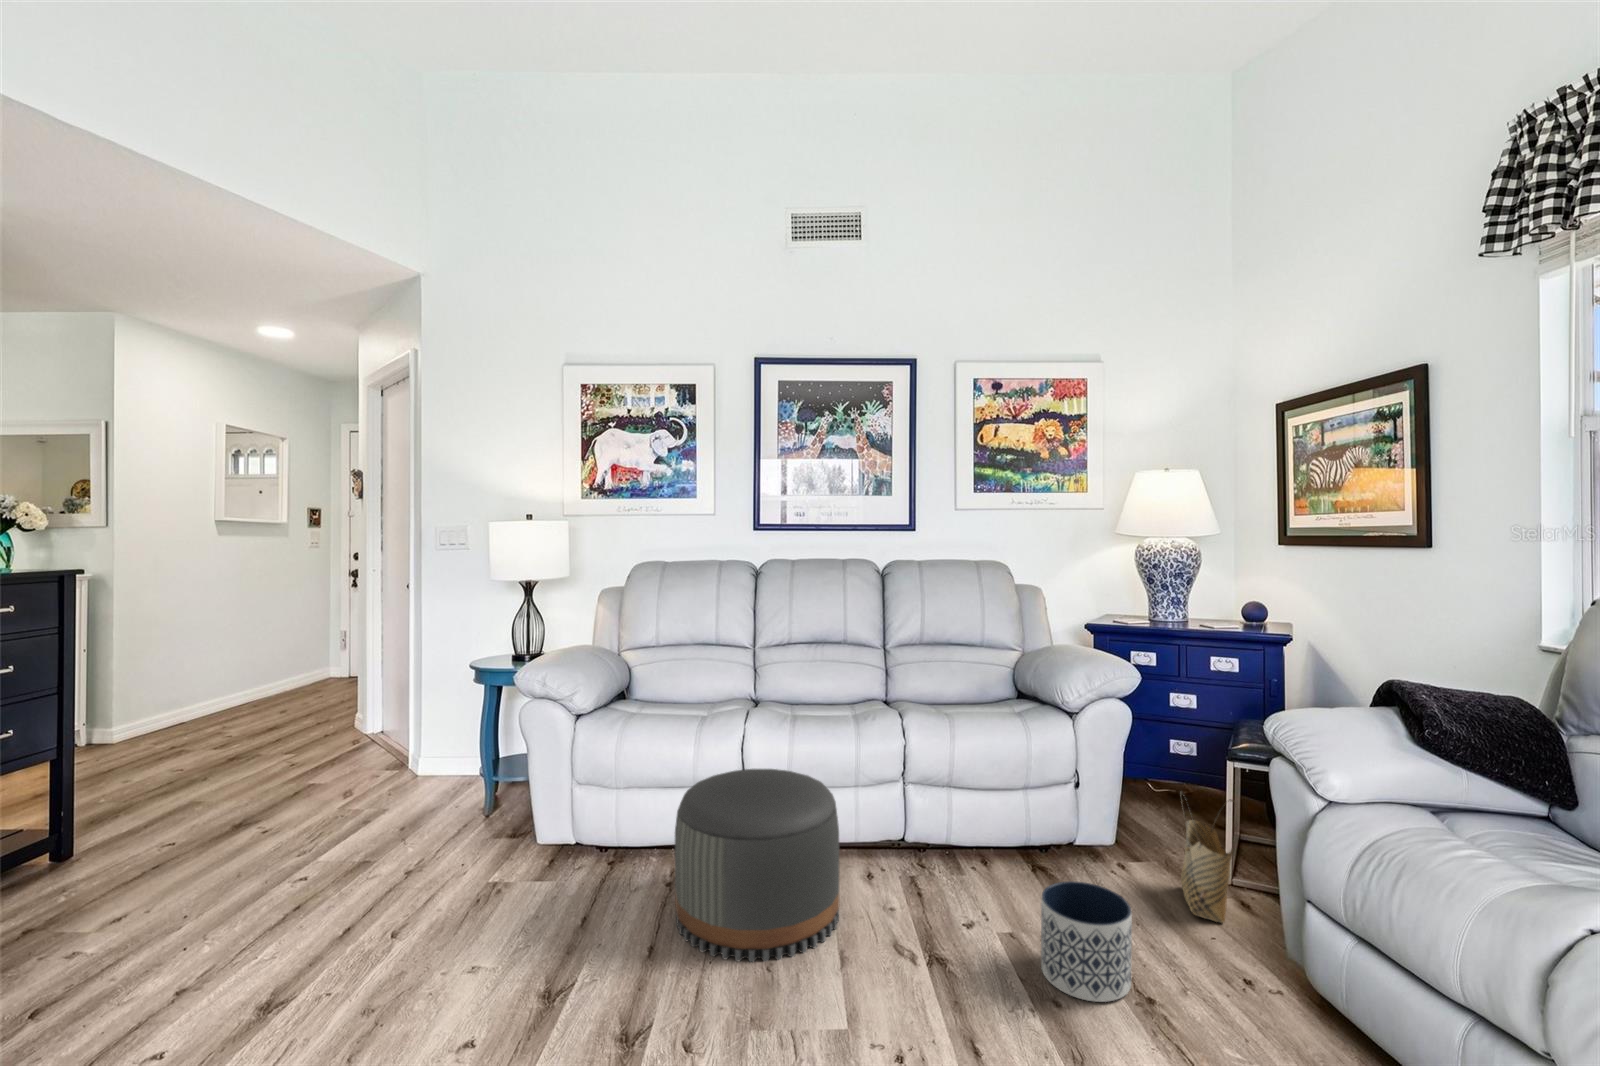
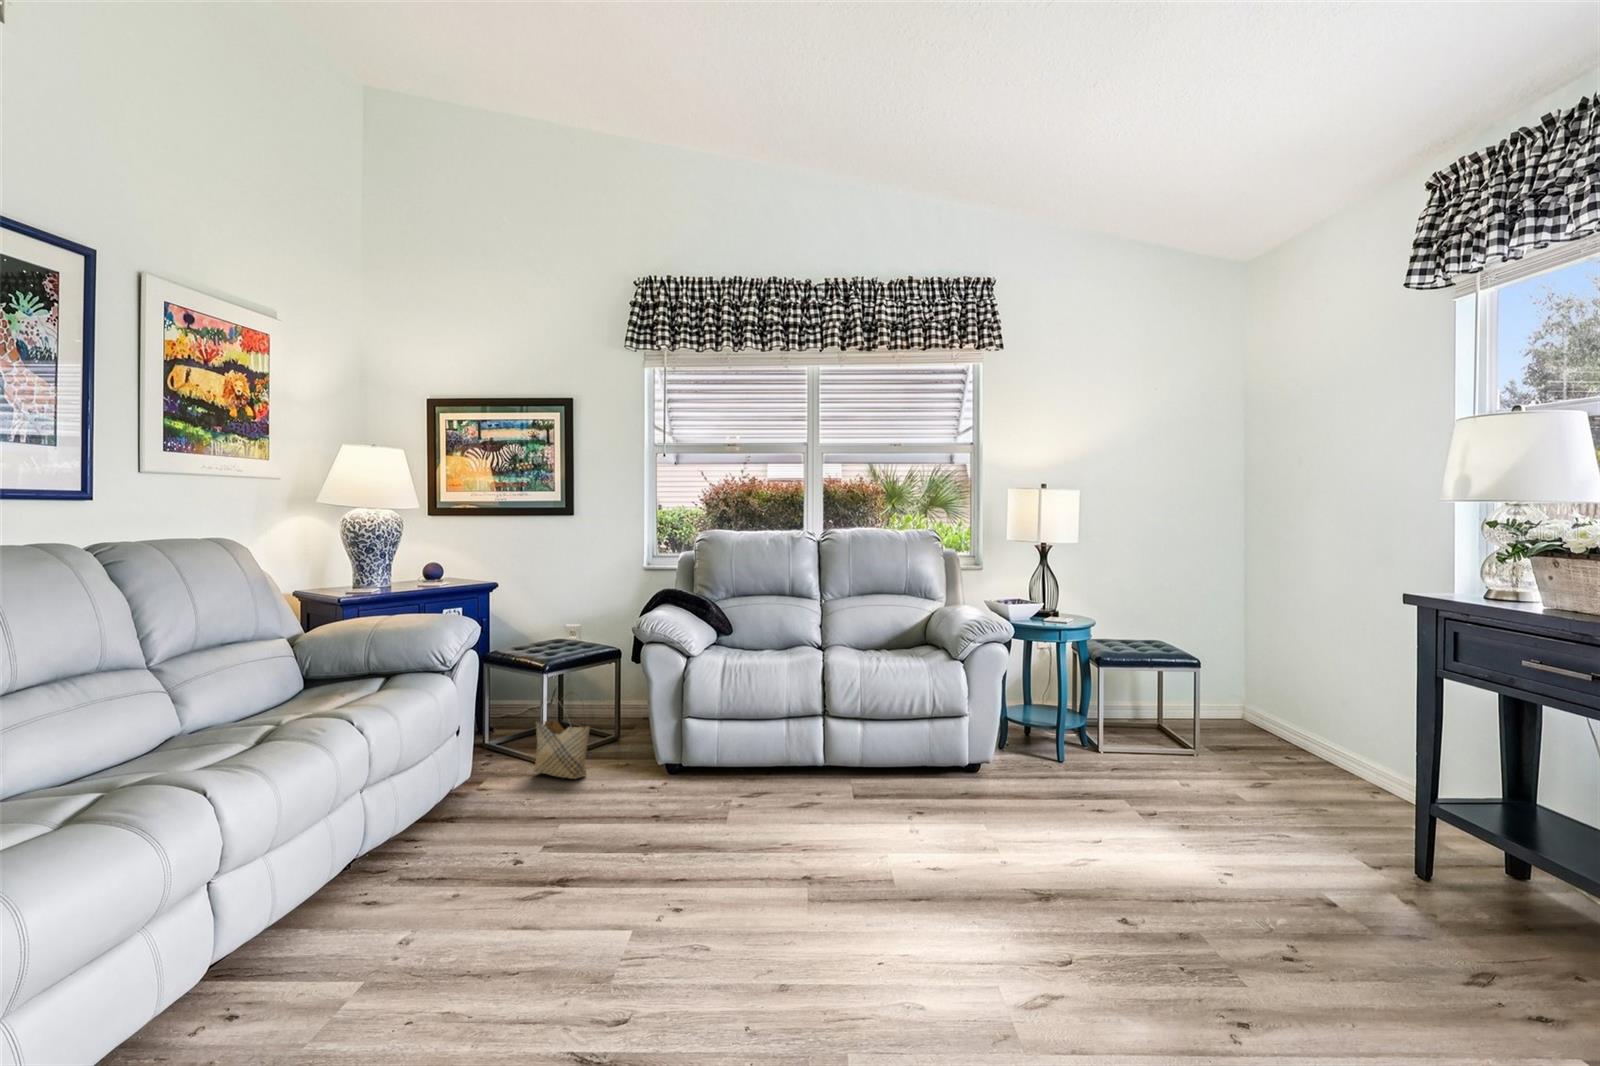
pouf: present [675,769,839,962] -> none [257,782,491,1029]
planter: present [1041,881,1132,1002] -> none [580,759,644,836]

